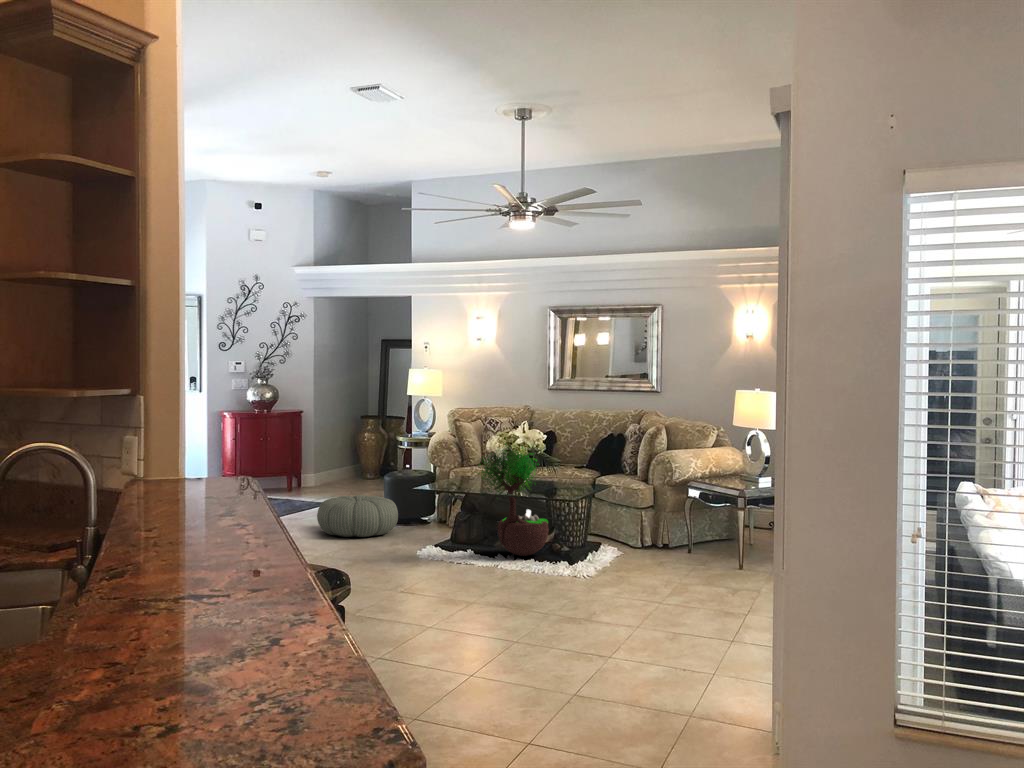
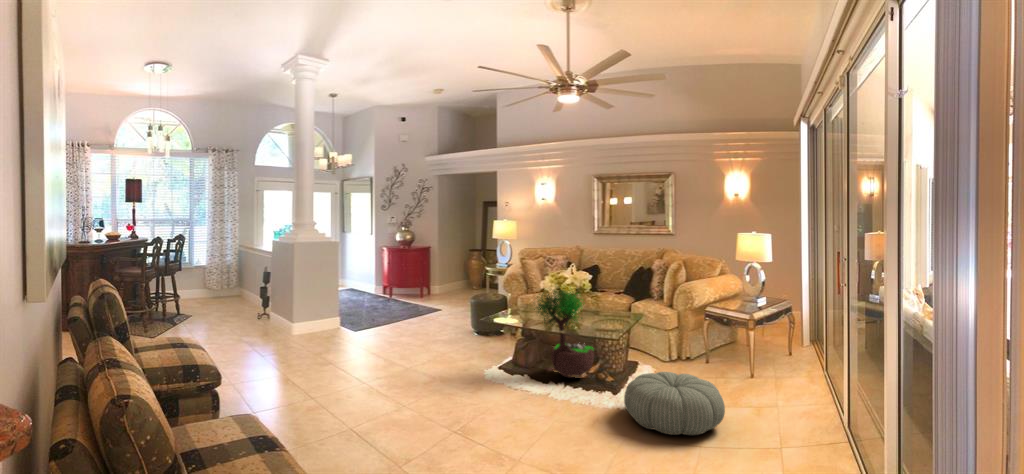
pouf: present [317,495,398,537] -> present [624,372,725,435]

